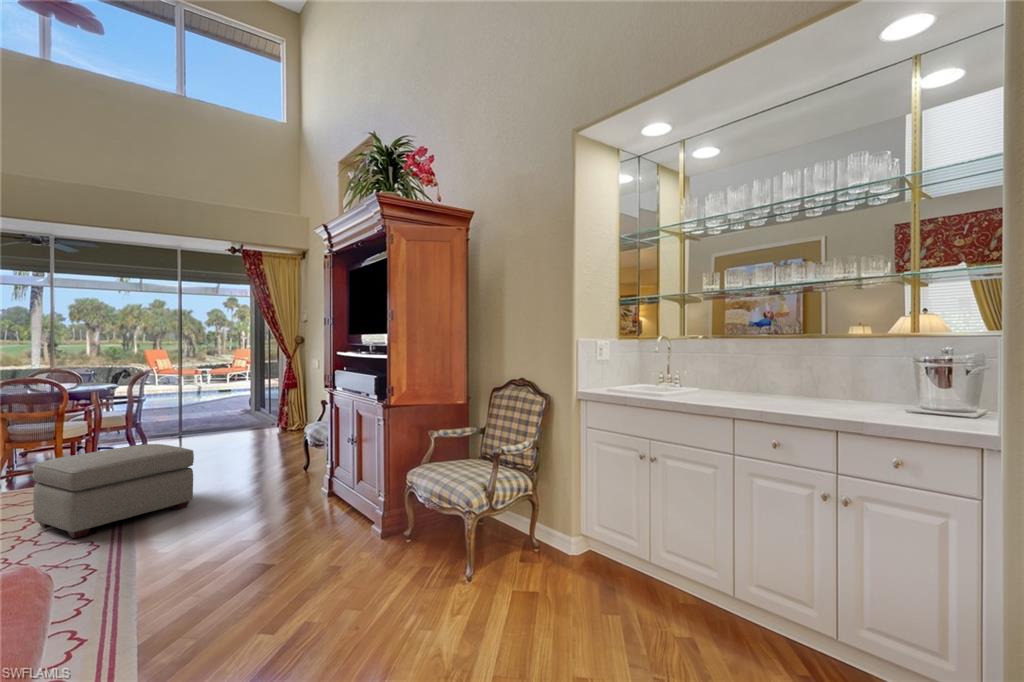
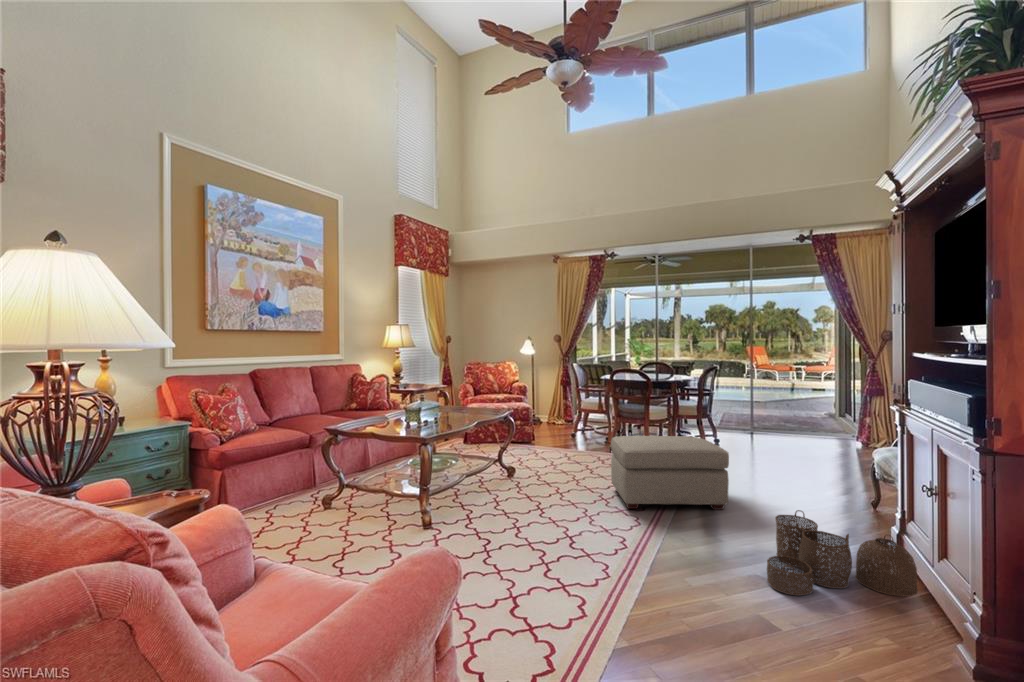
woven basket: none [249,478,345,543] -> present [767,510,918,596]

